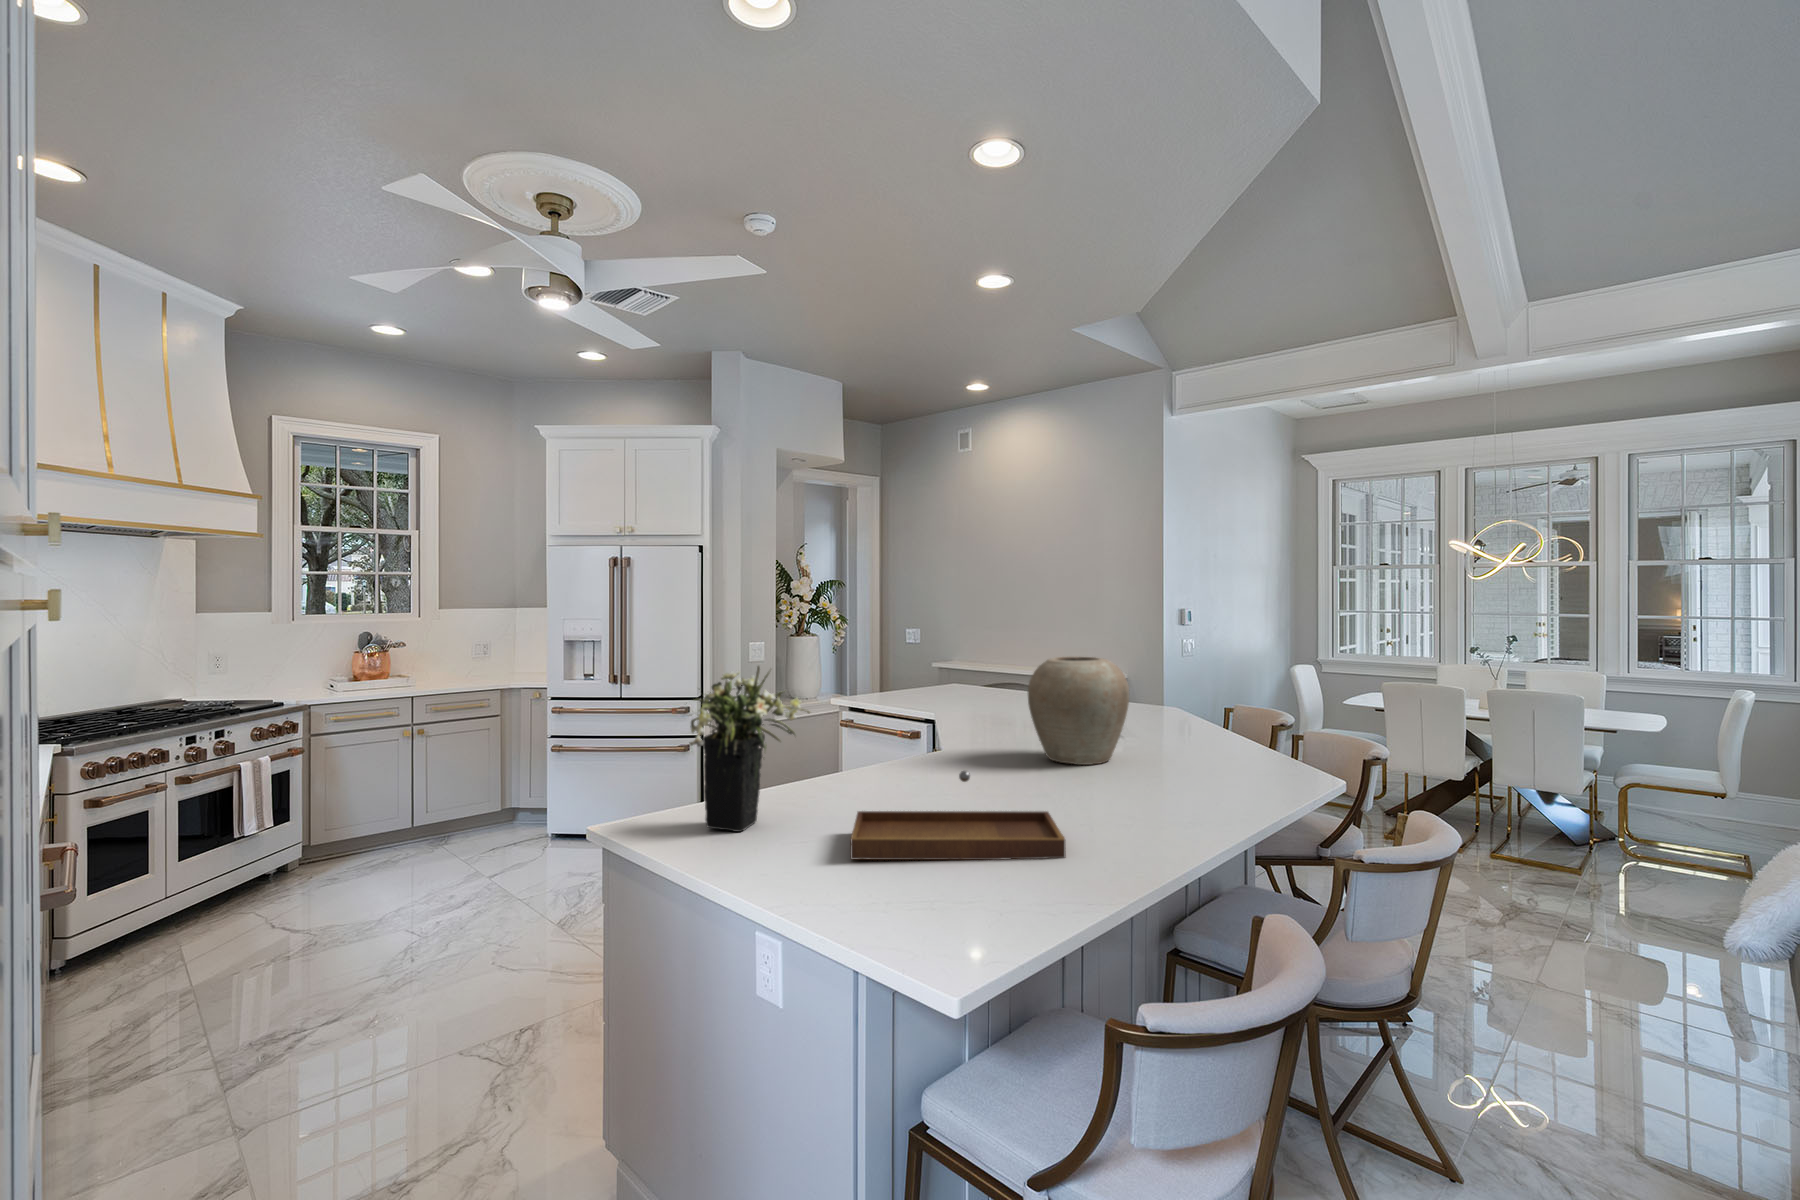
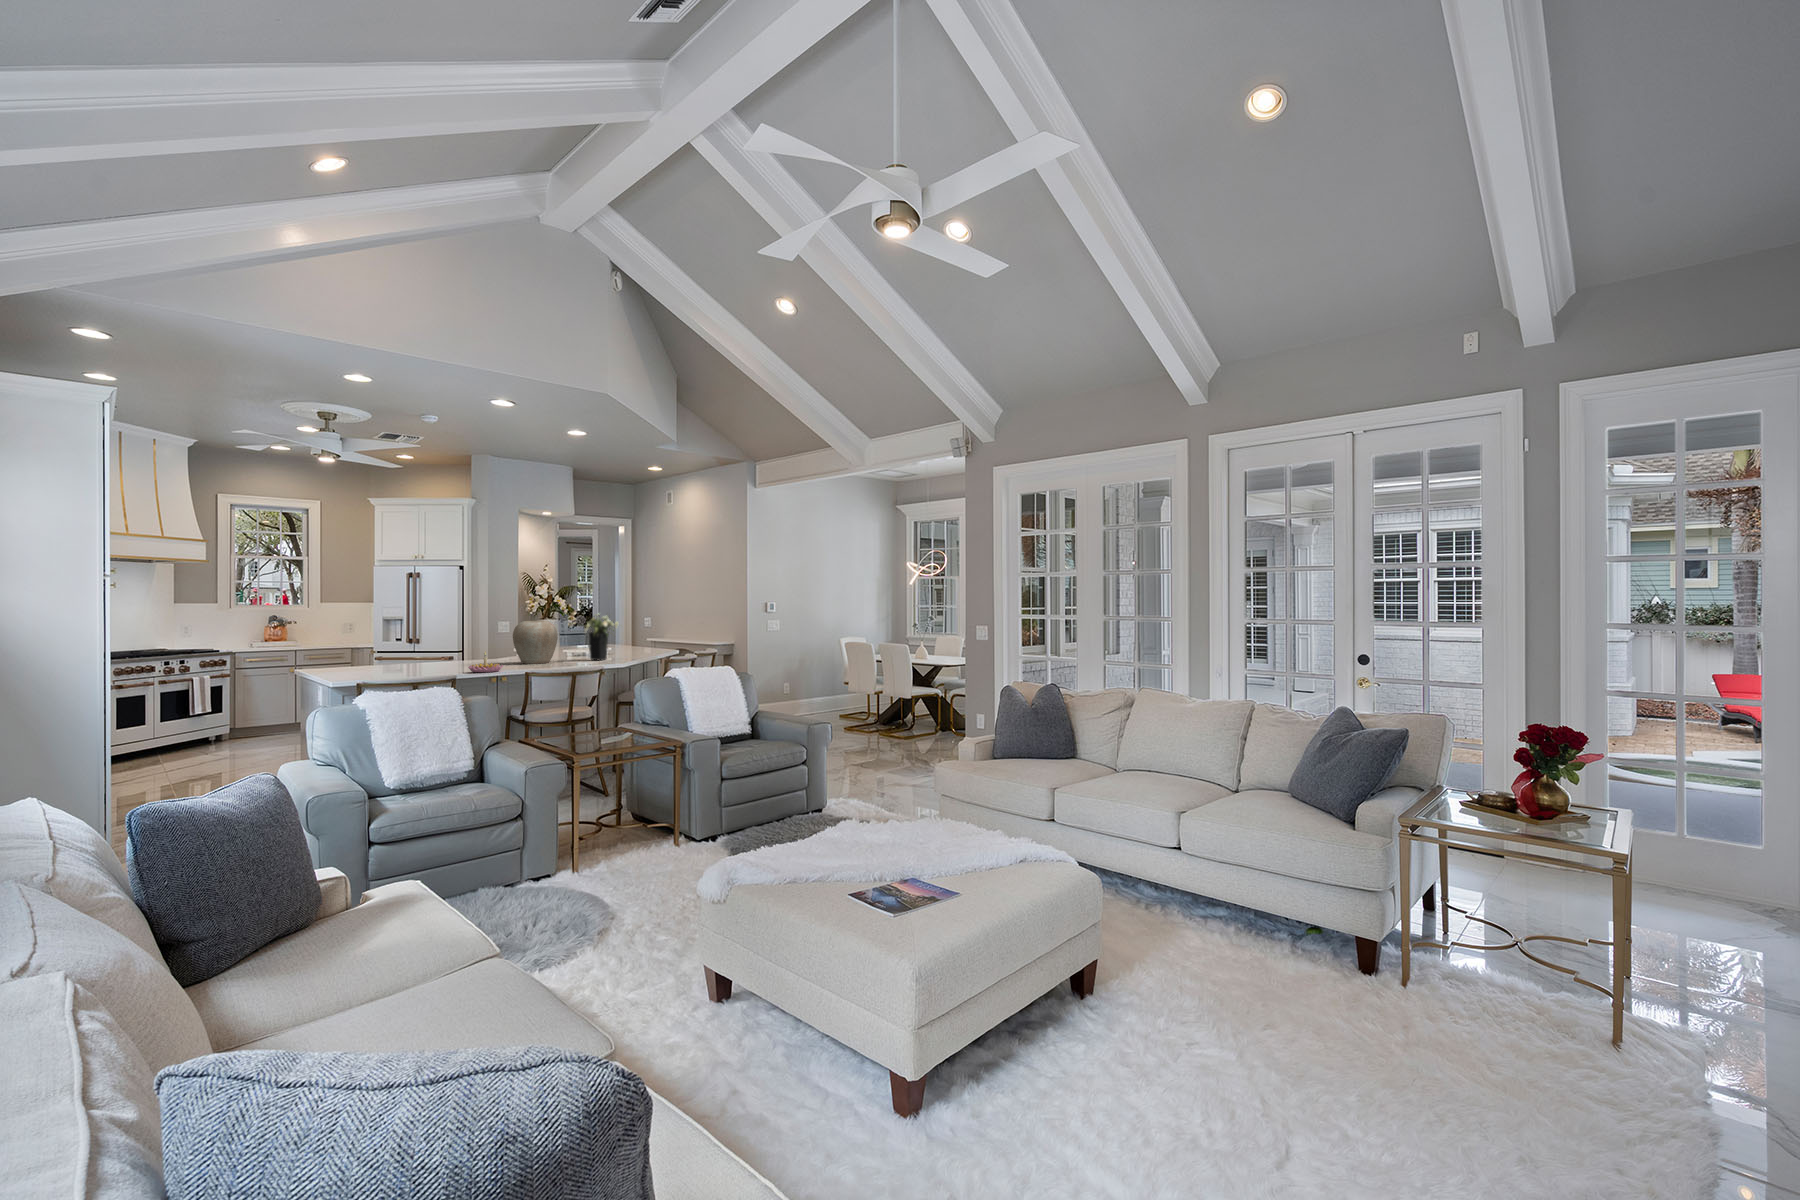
flower arrangement: present [690,666,810,832] -> present [584,614,619,660]
candle holder: none [1099,761,1197,832] -> present [468,651,503,673]
tray: present [851,771,1066,860] -> none [365,652,451,677]

